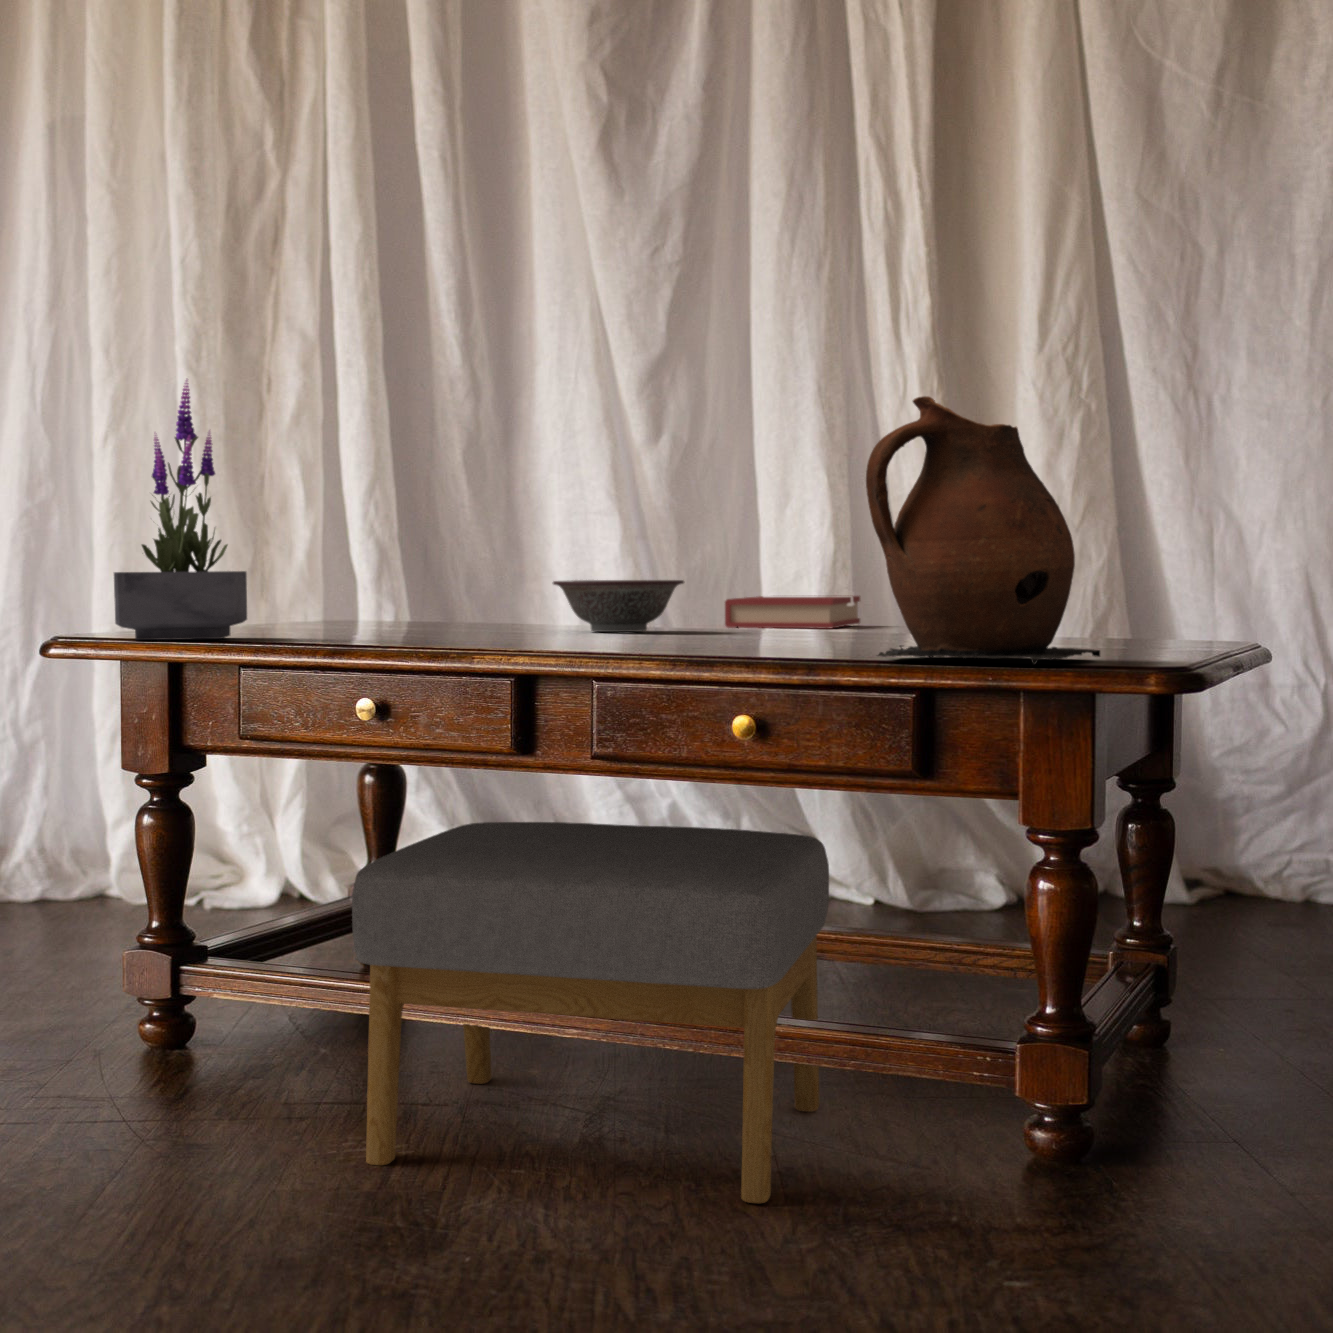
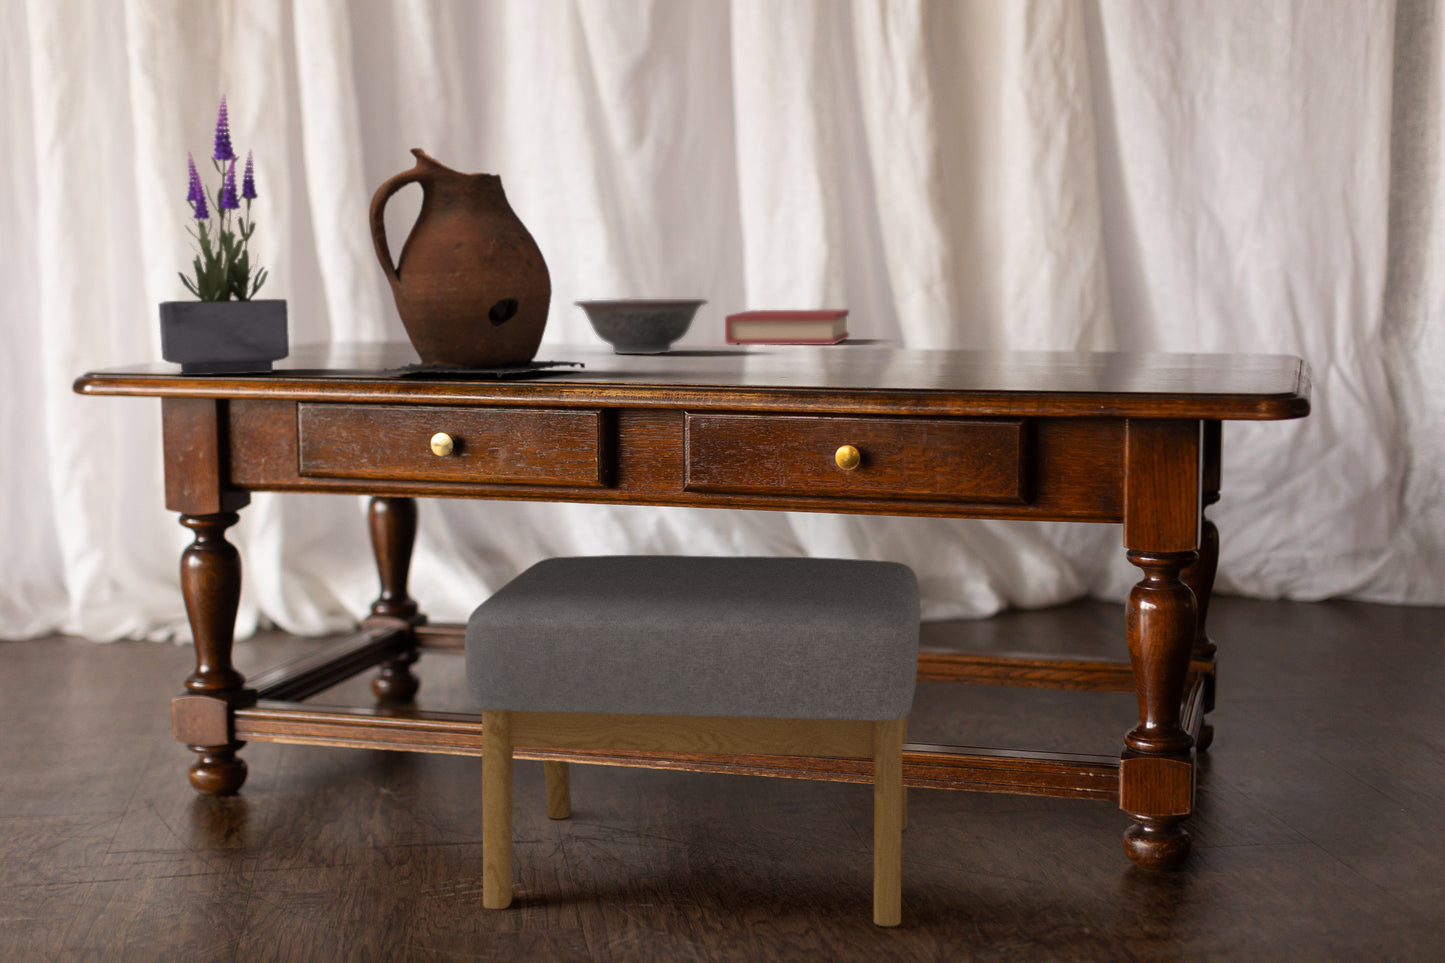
ceramic pitcher: present [866,396,1100,665] -> present [369,148,585,378]

